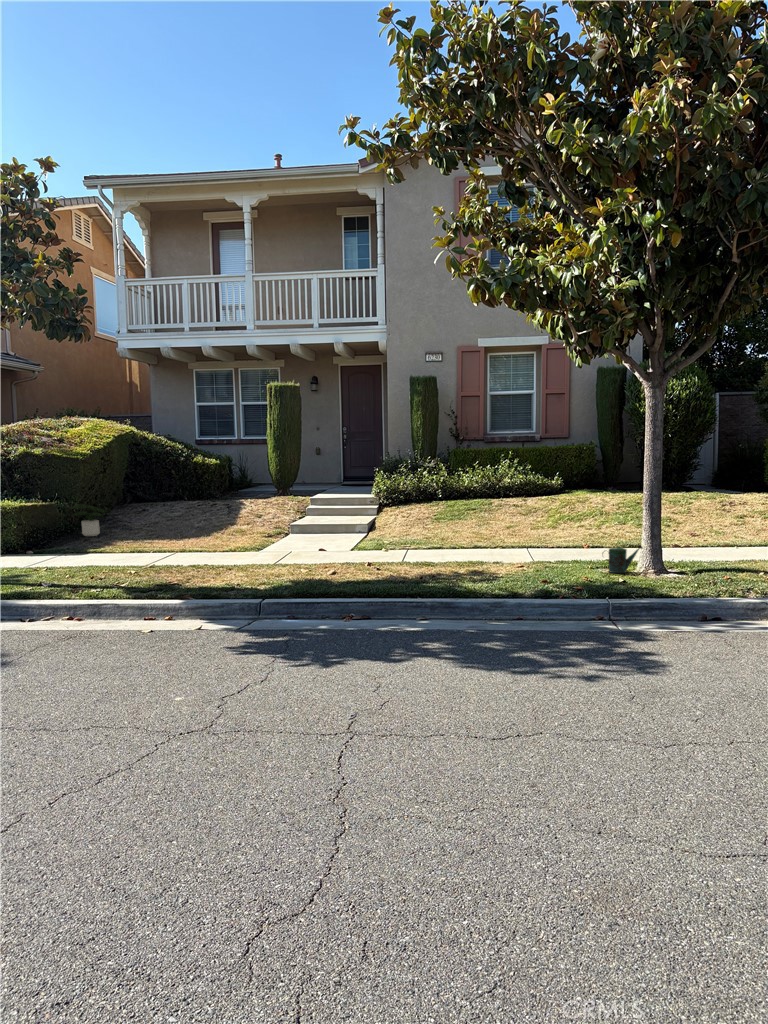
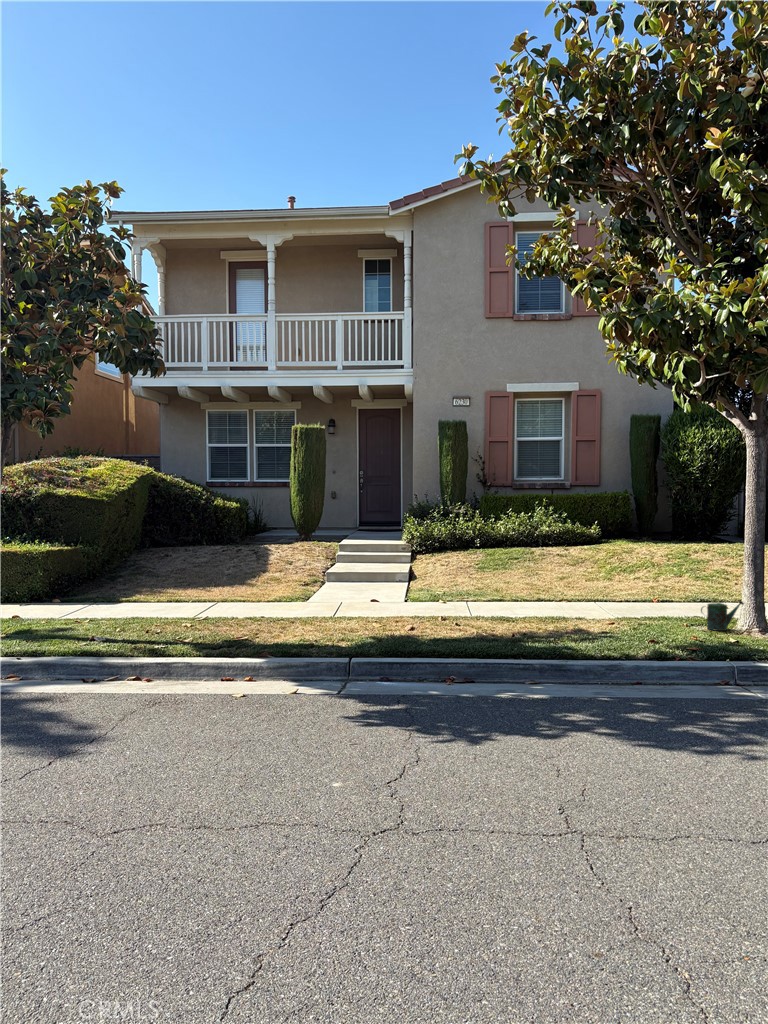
potted plant: present [71,505,106,536] -> none [94,549,134,583]

